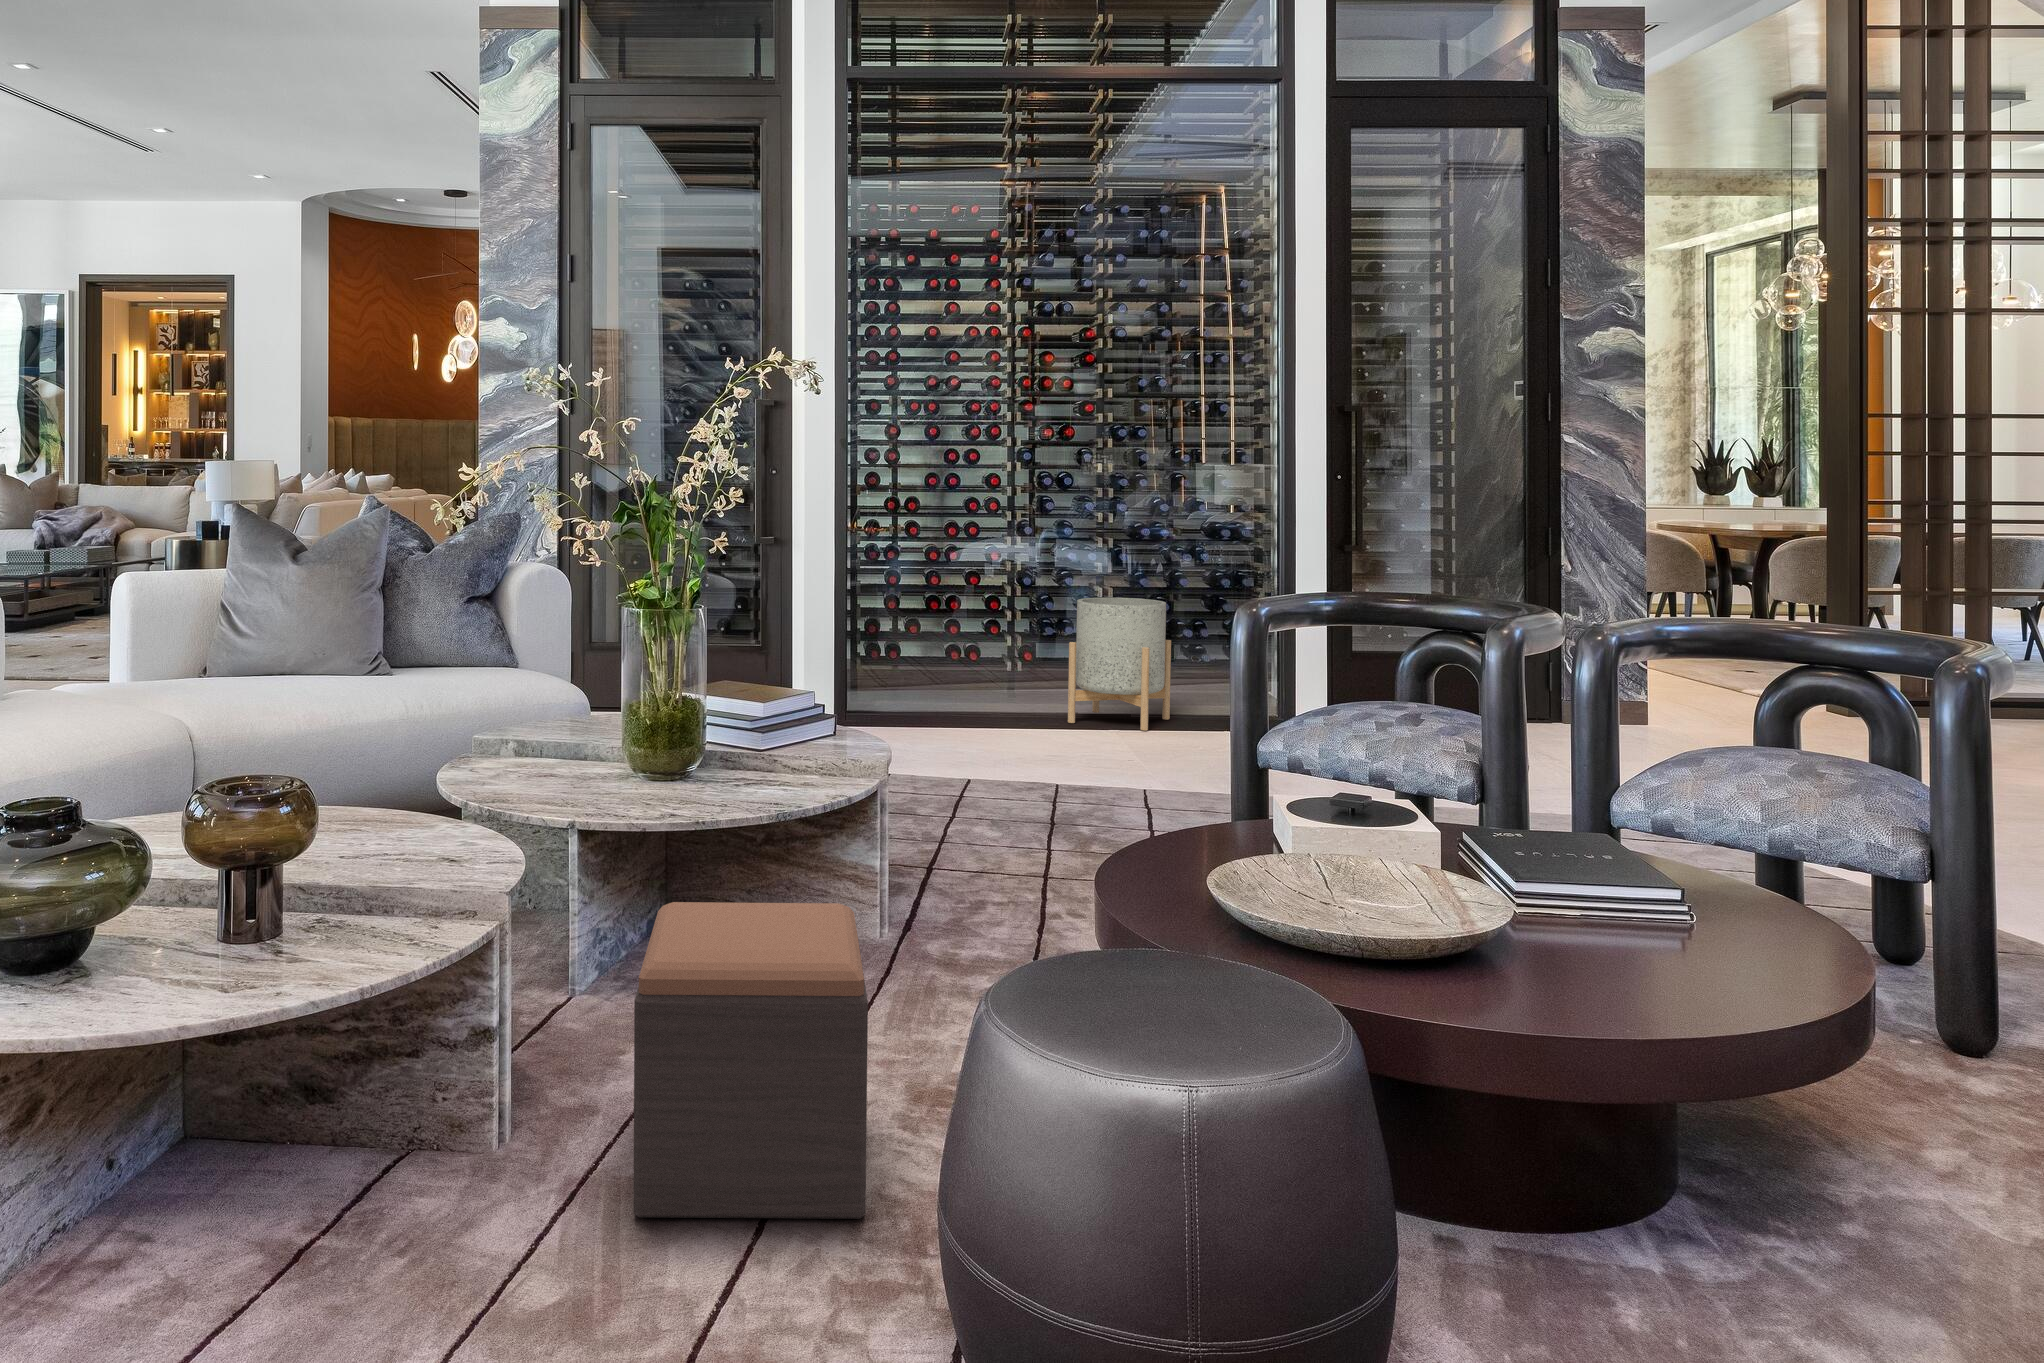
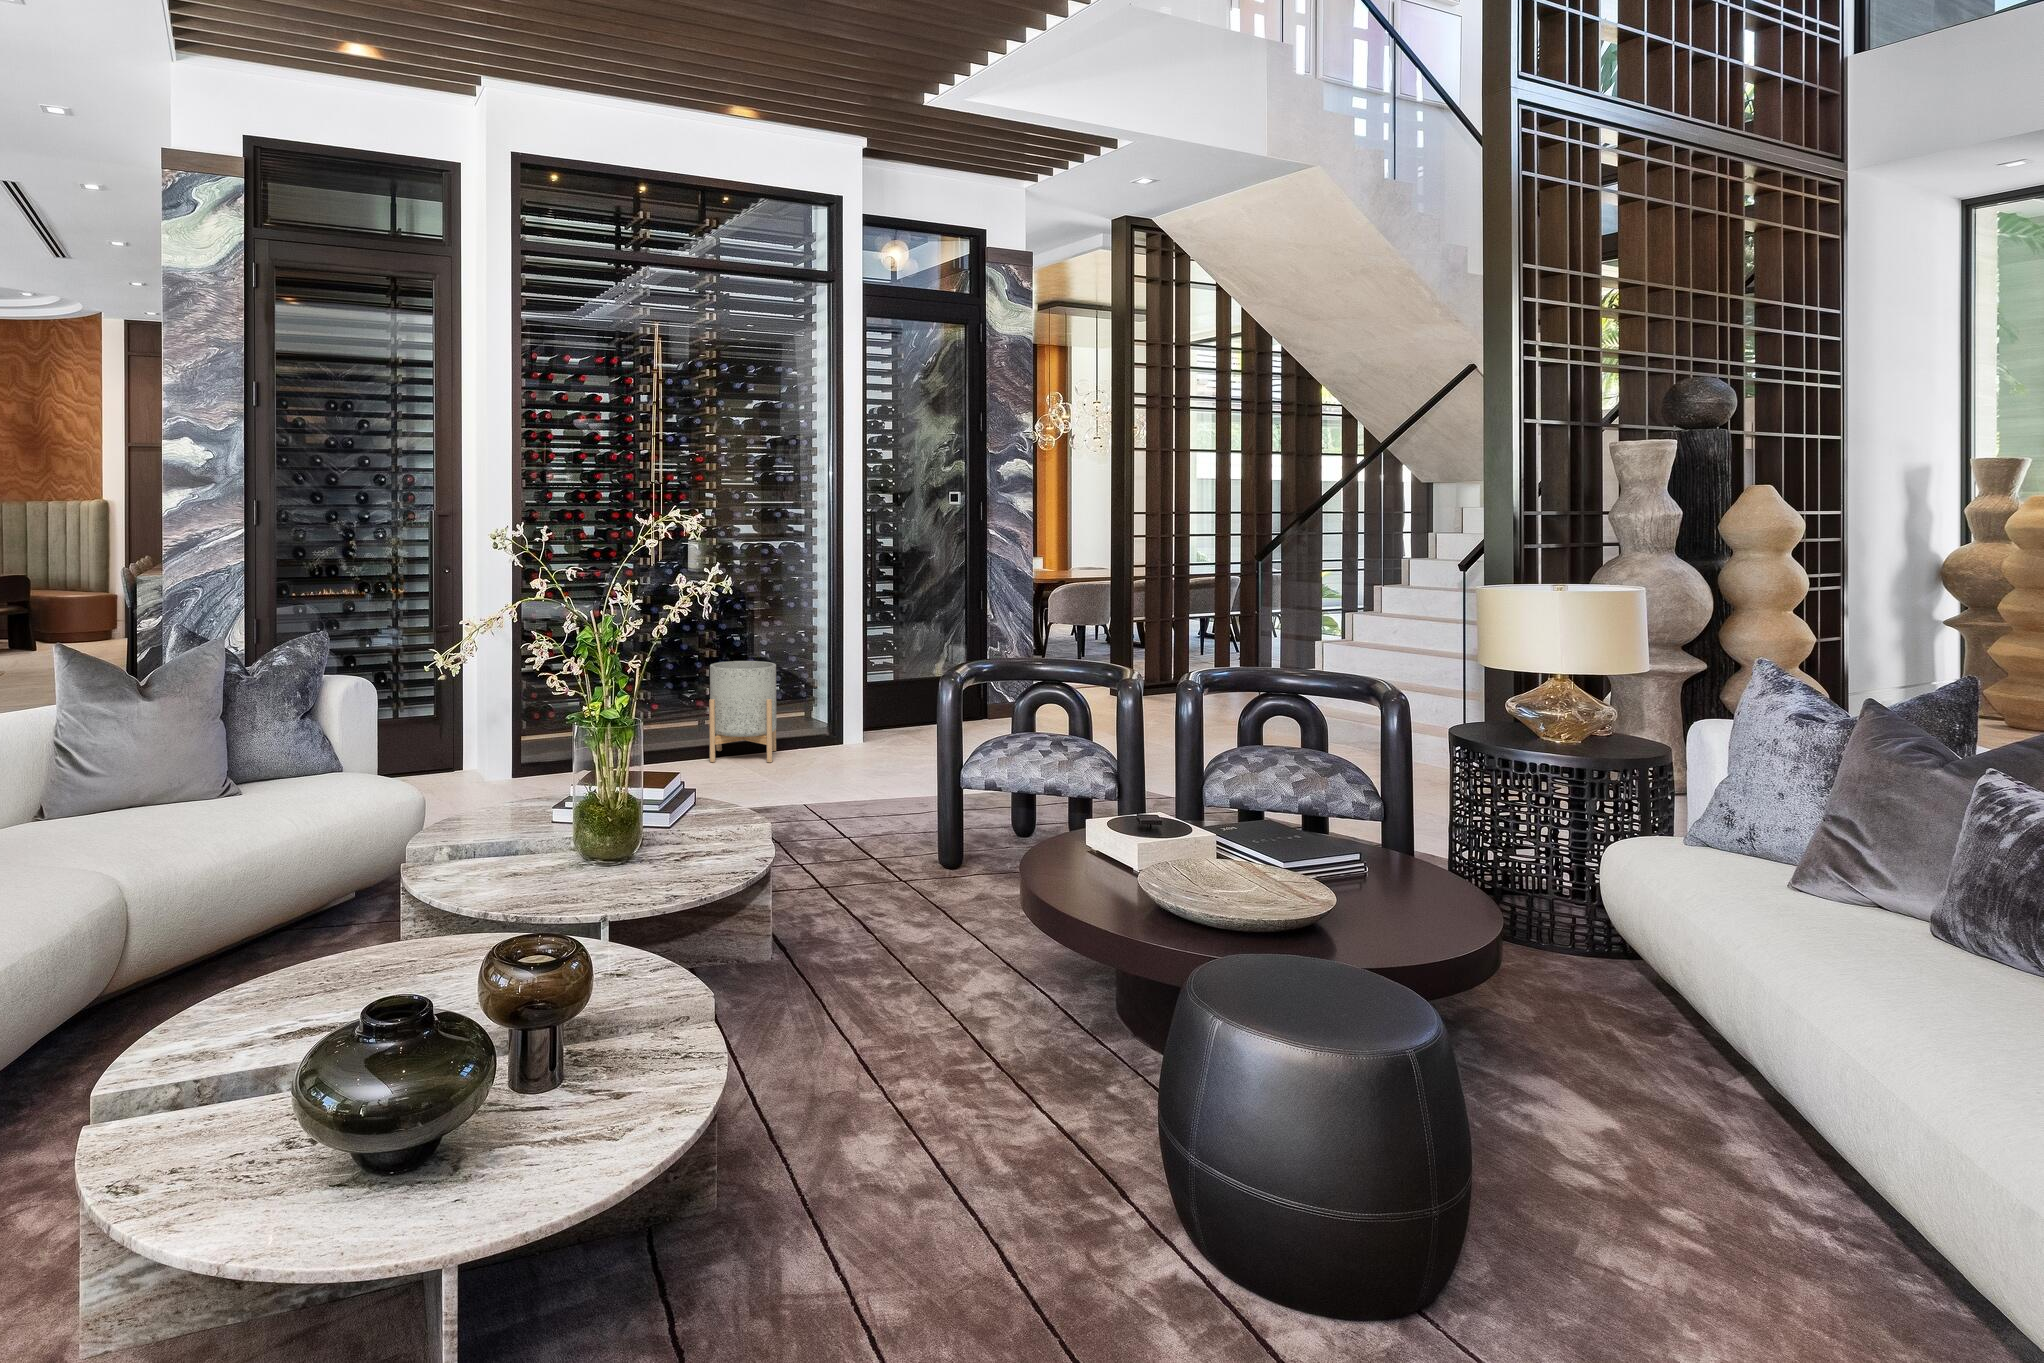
footstool: present [633,902,868,1219] -> none [799,948,1020,1219]

